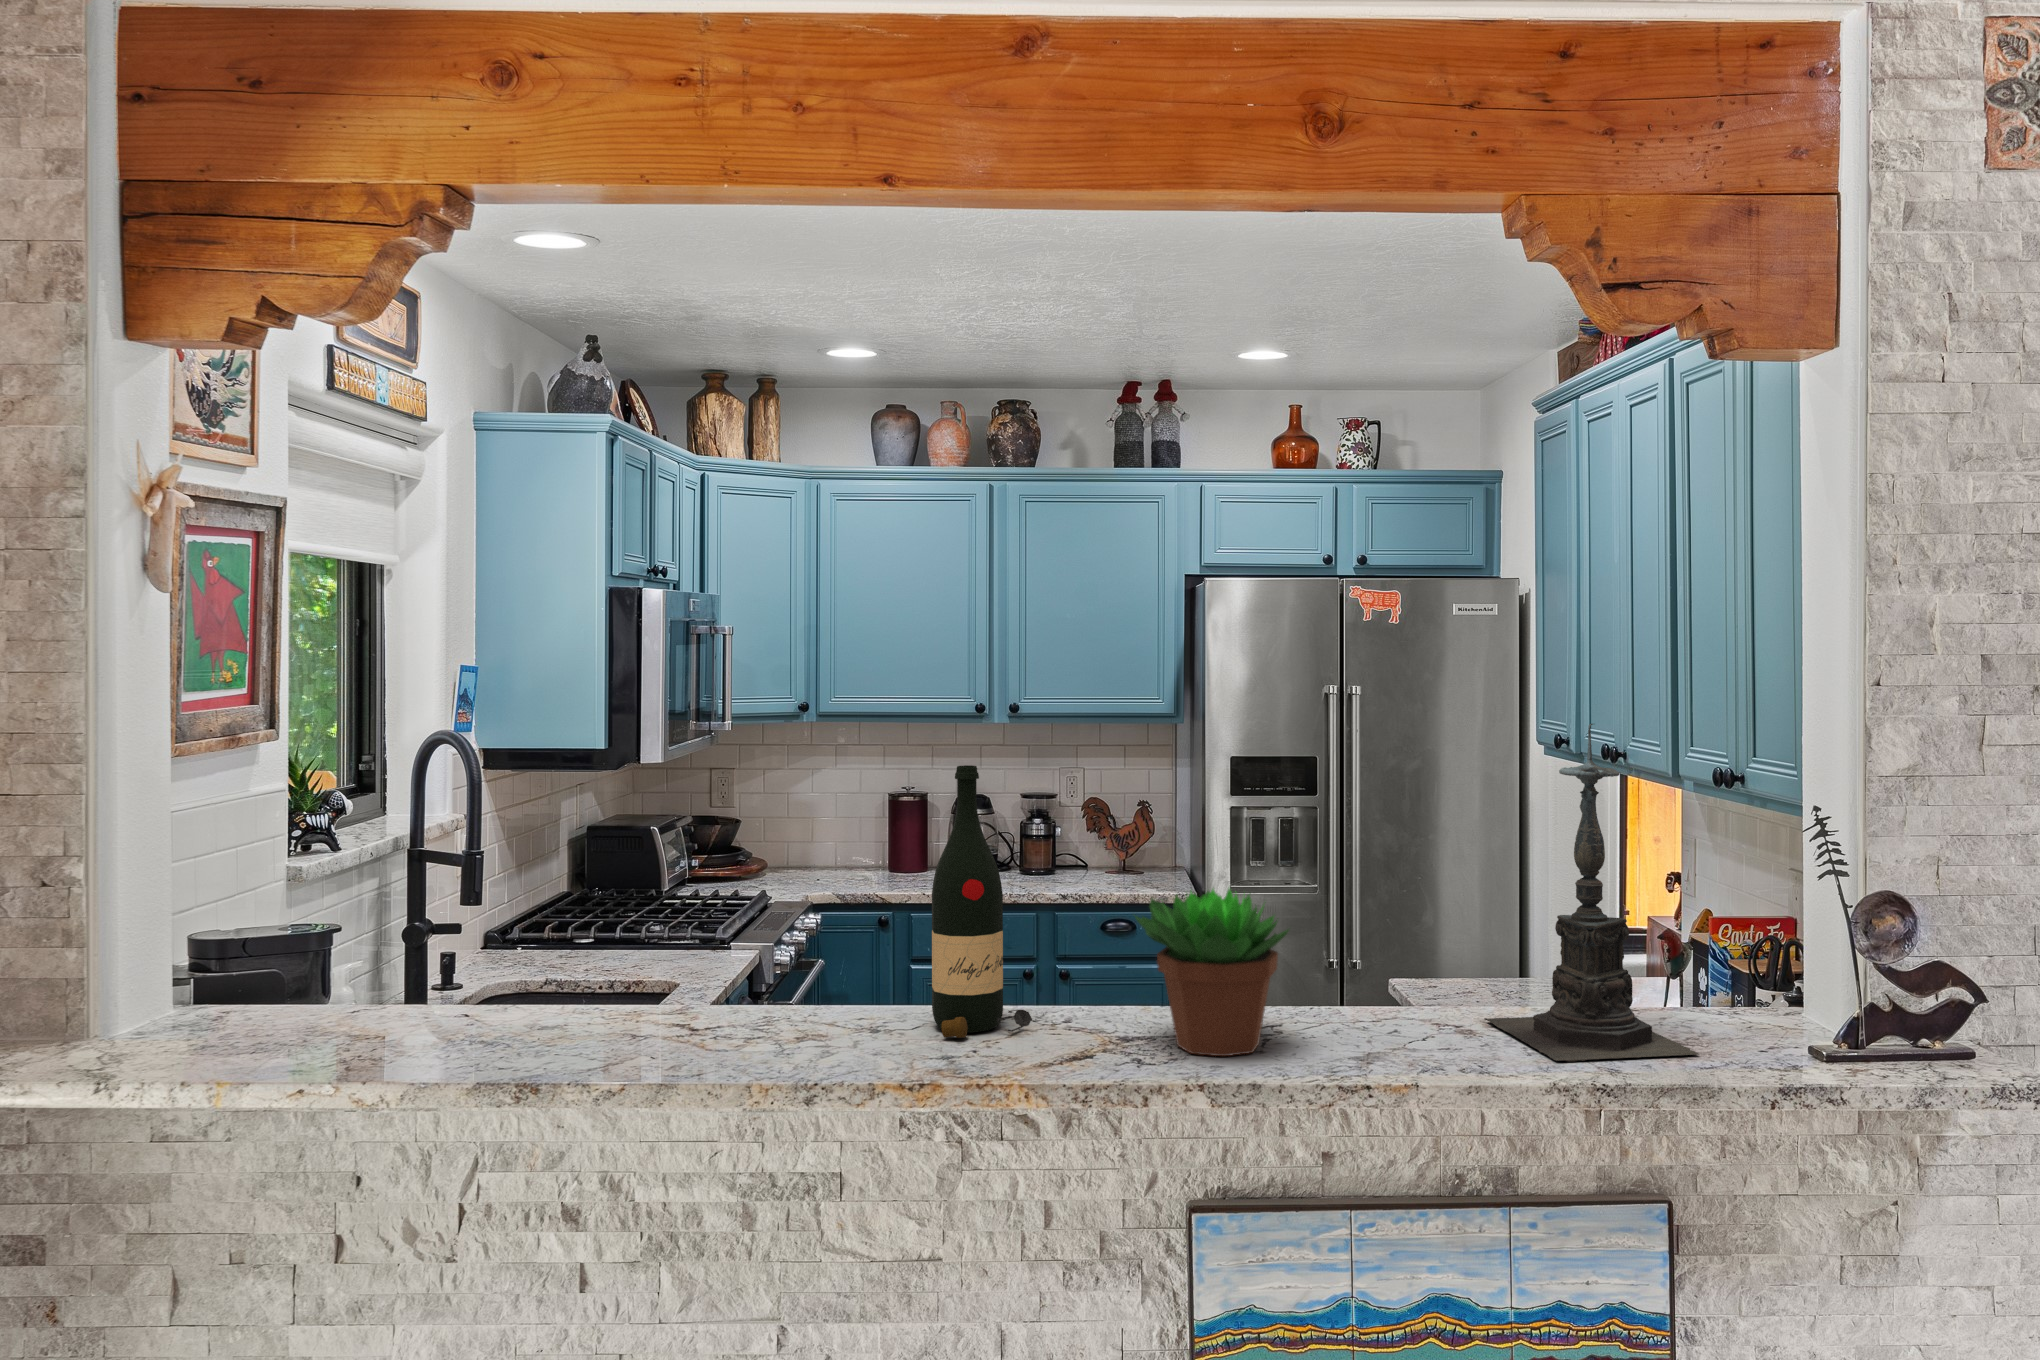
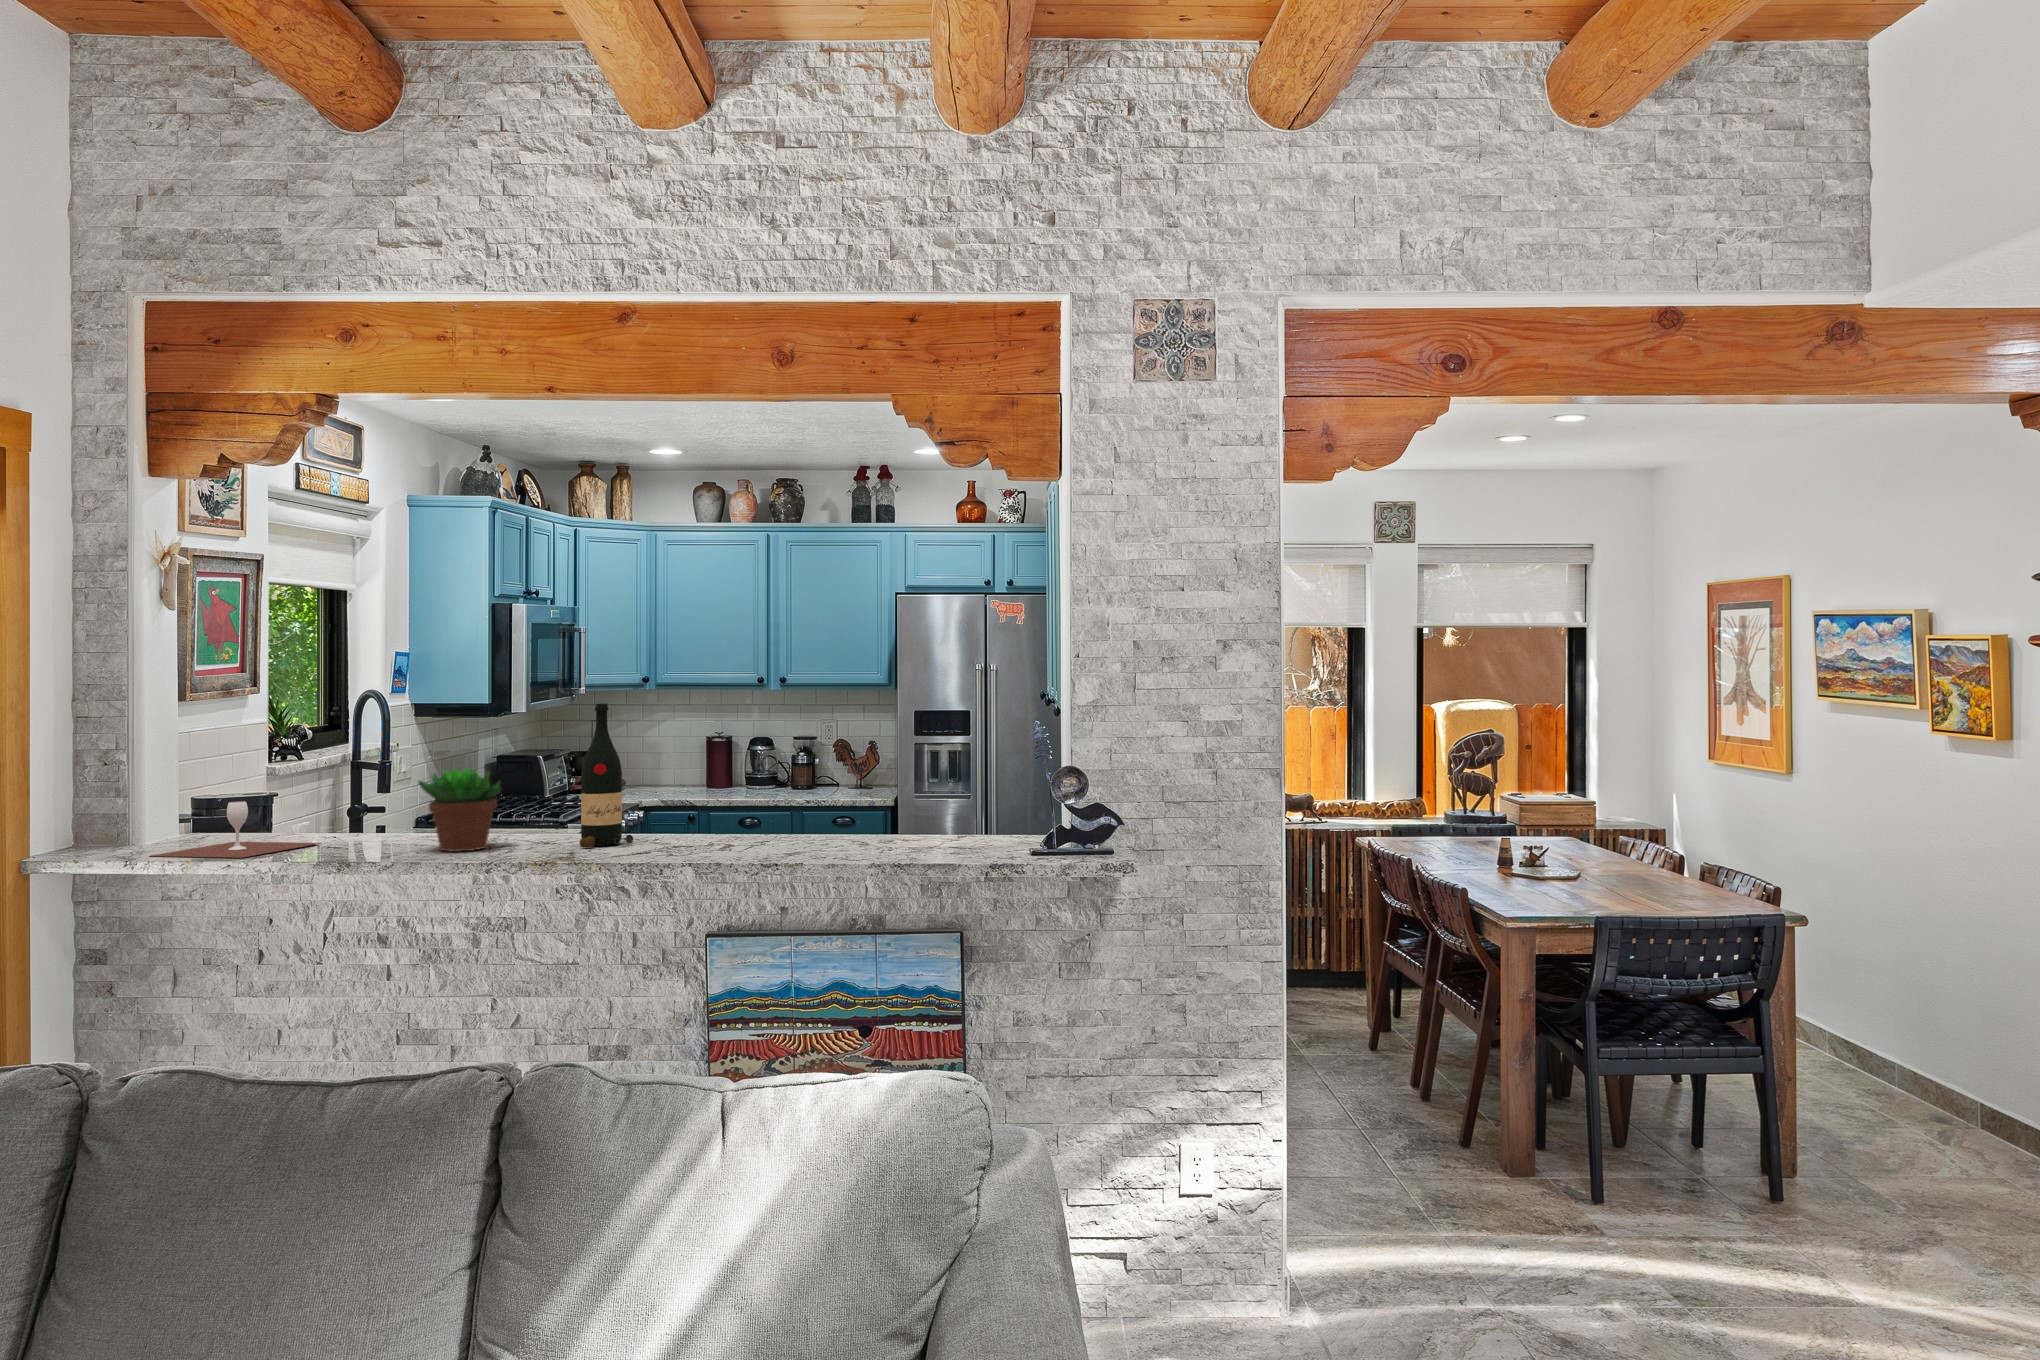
candle holder: present [1485,724,1699,1061] -> none [885,678,966,852]
succulent plant: present [1135,889,1289,1056] -> present [418,768,501,851]
wine glass: none [131,947,445,1070] -> present [151,801,321,858]

